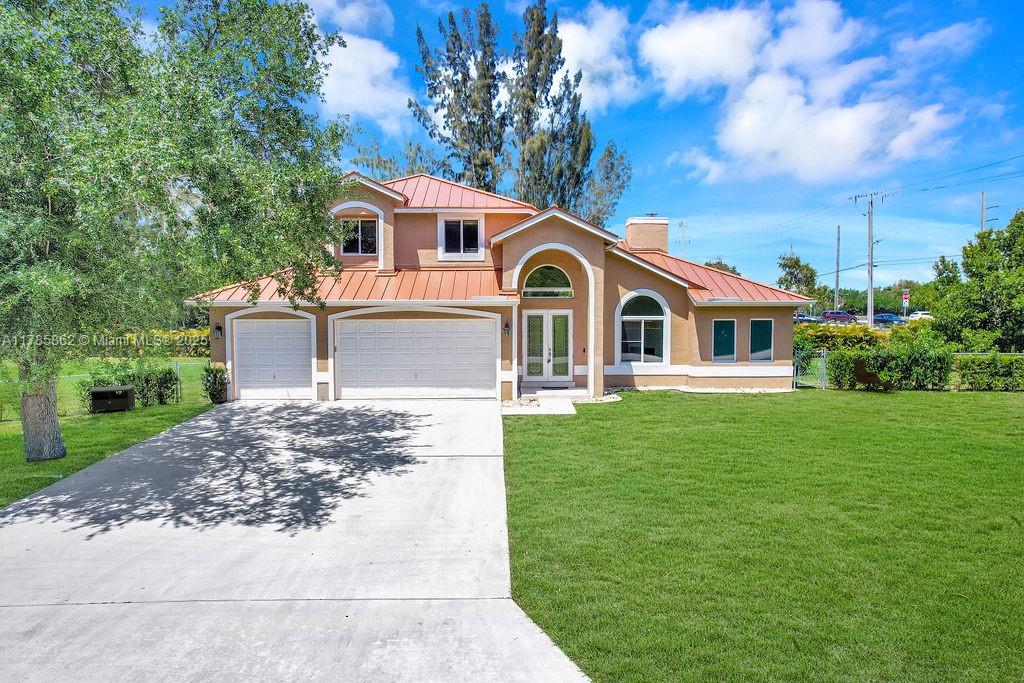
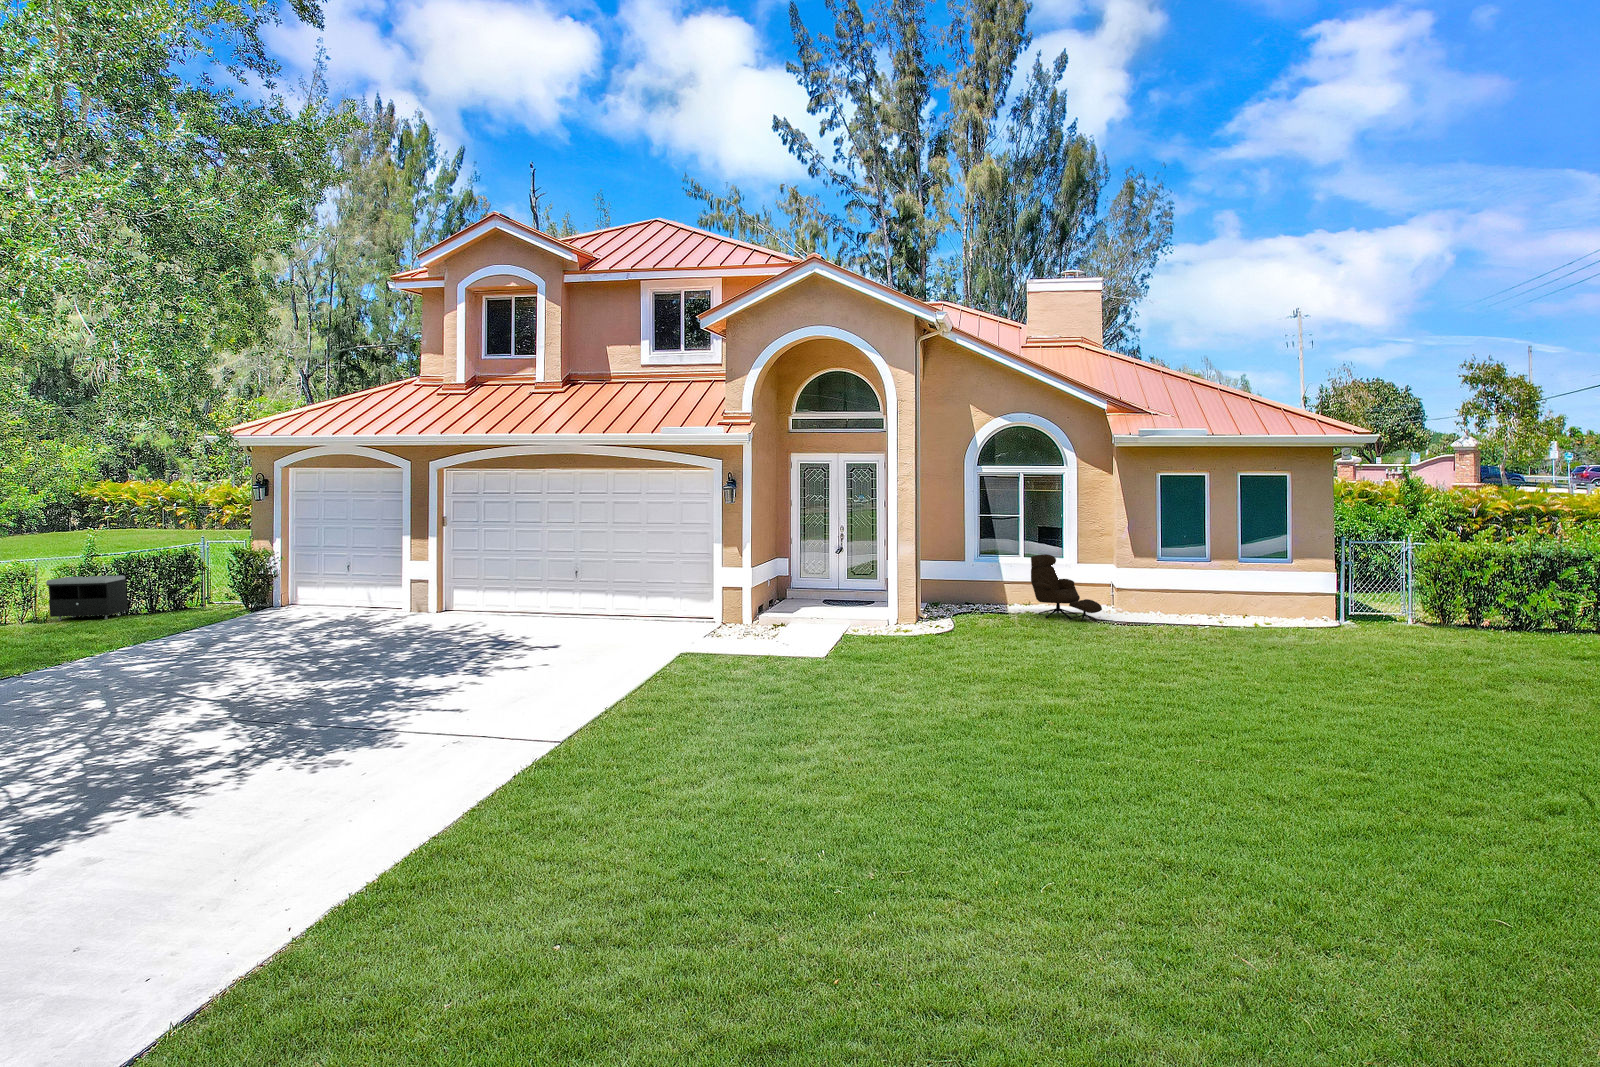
lounge chair: present [854,359,896,393] -> present [1031,554,1102,622]

